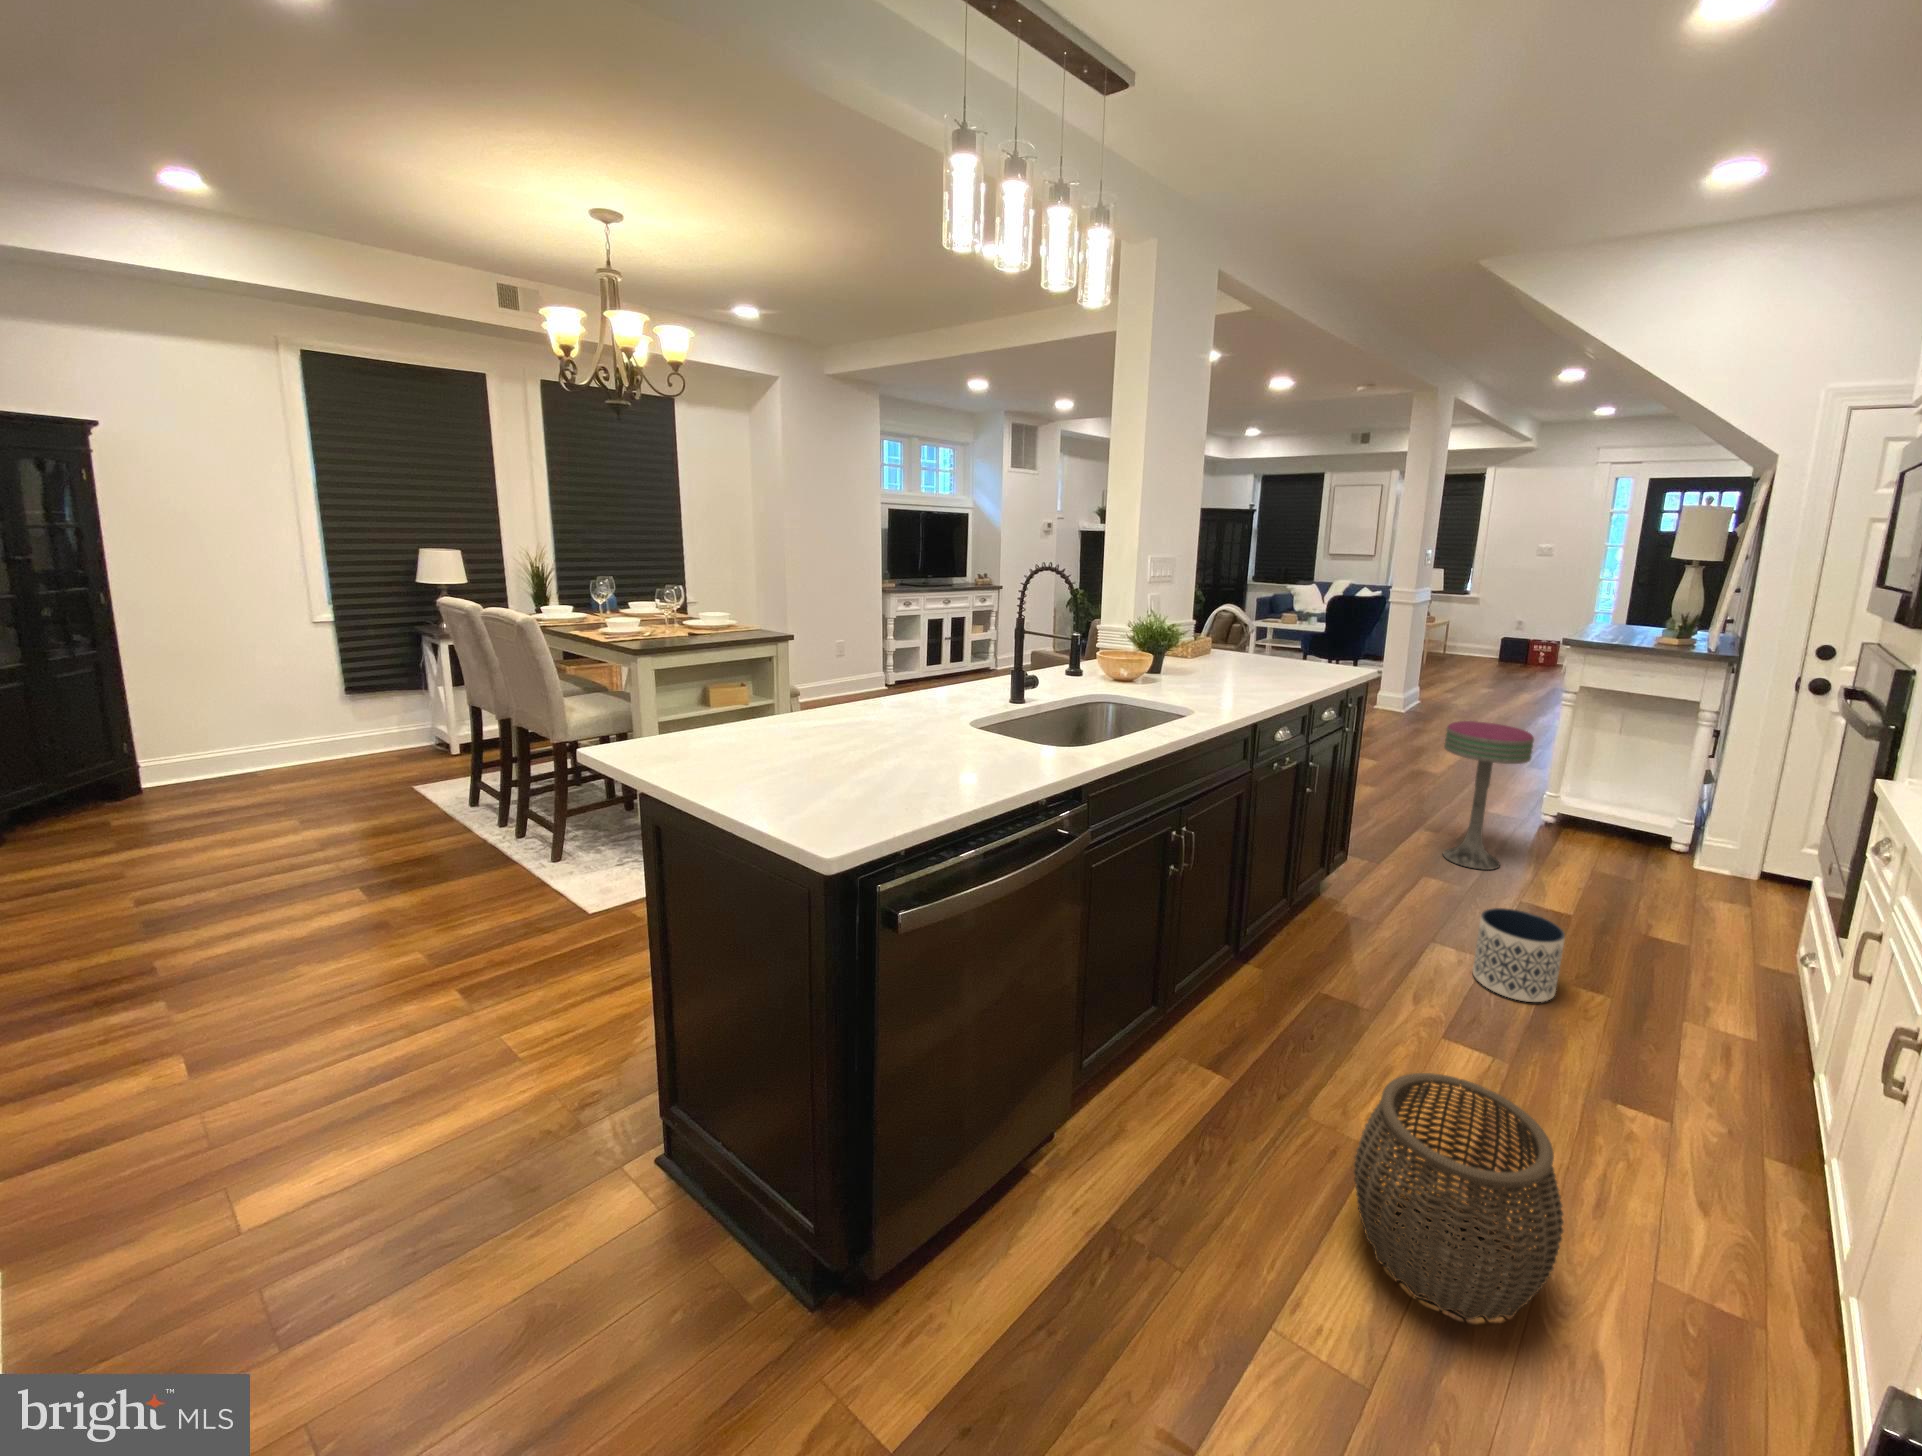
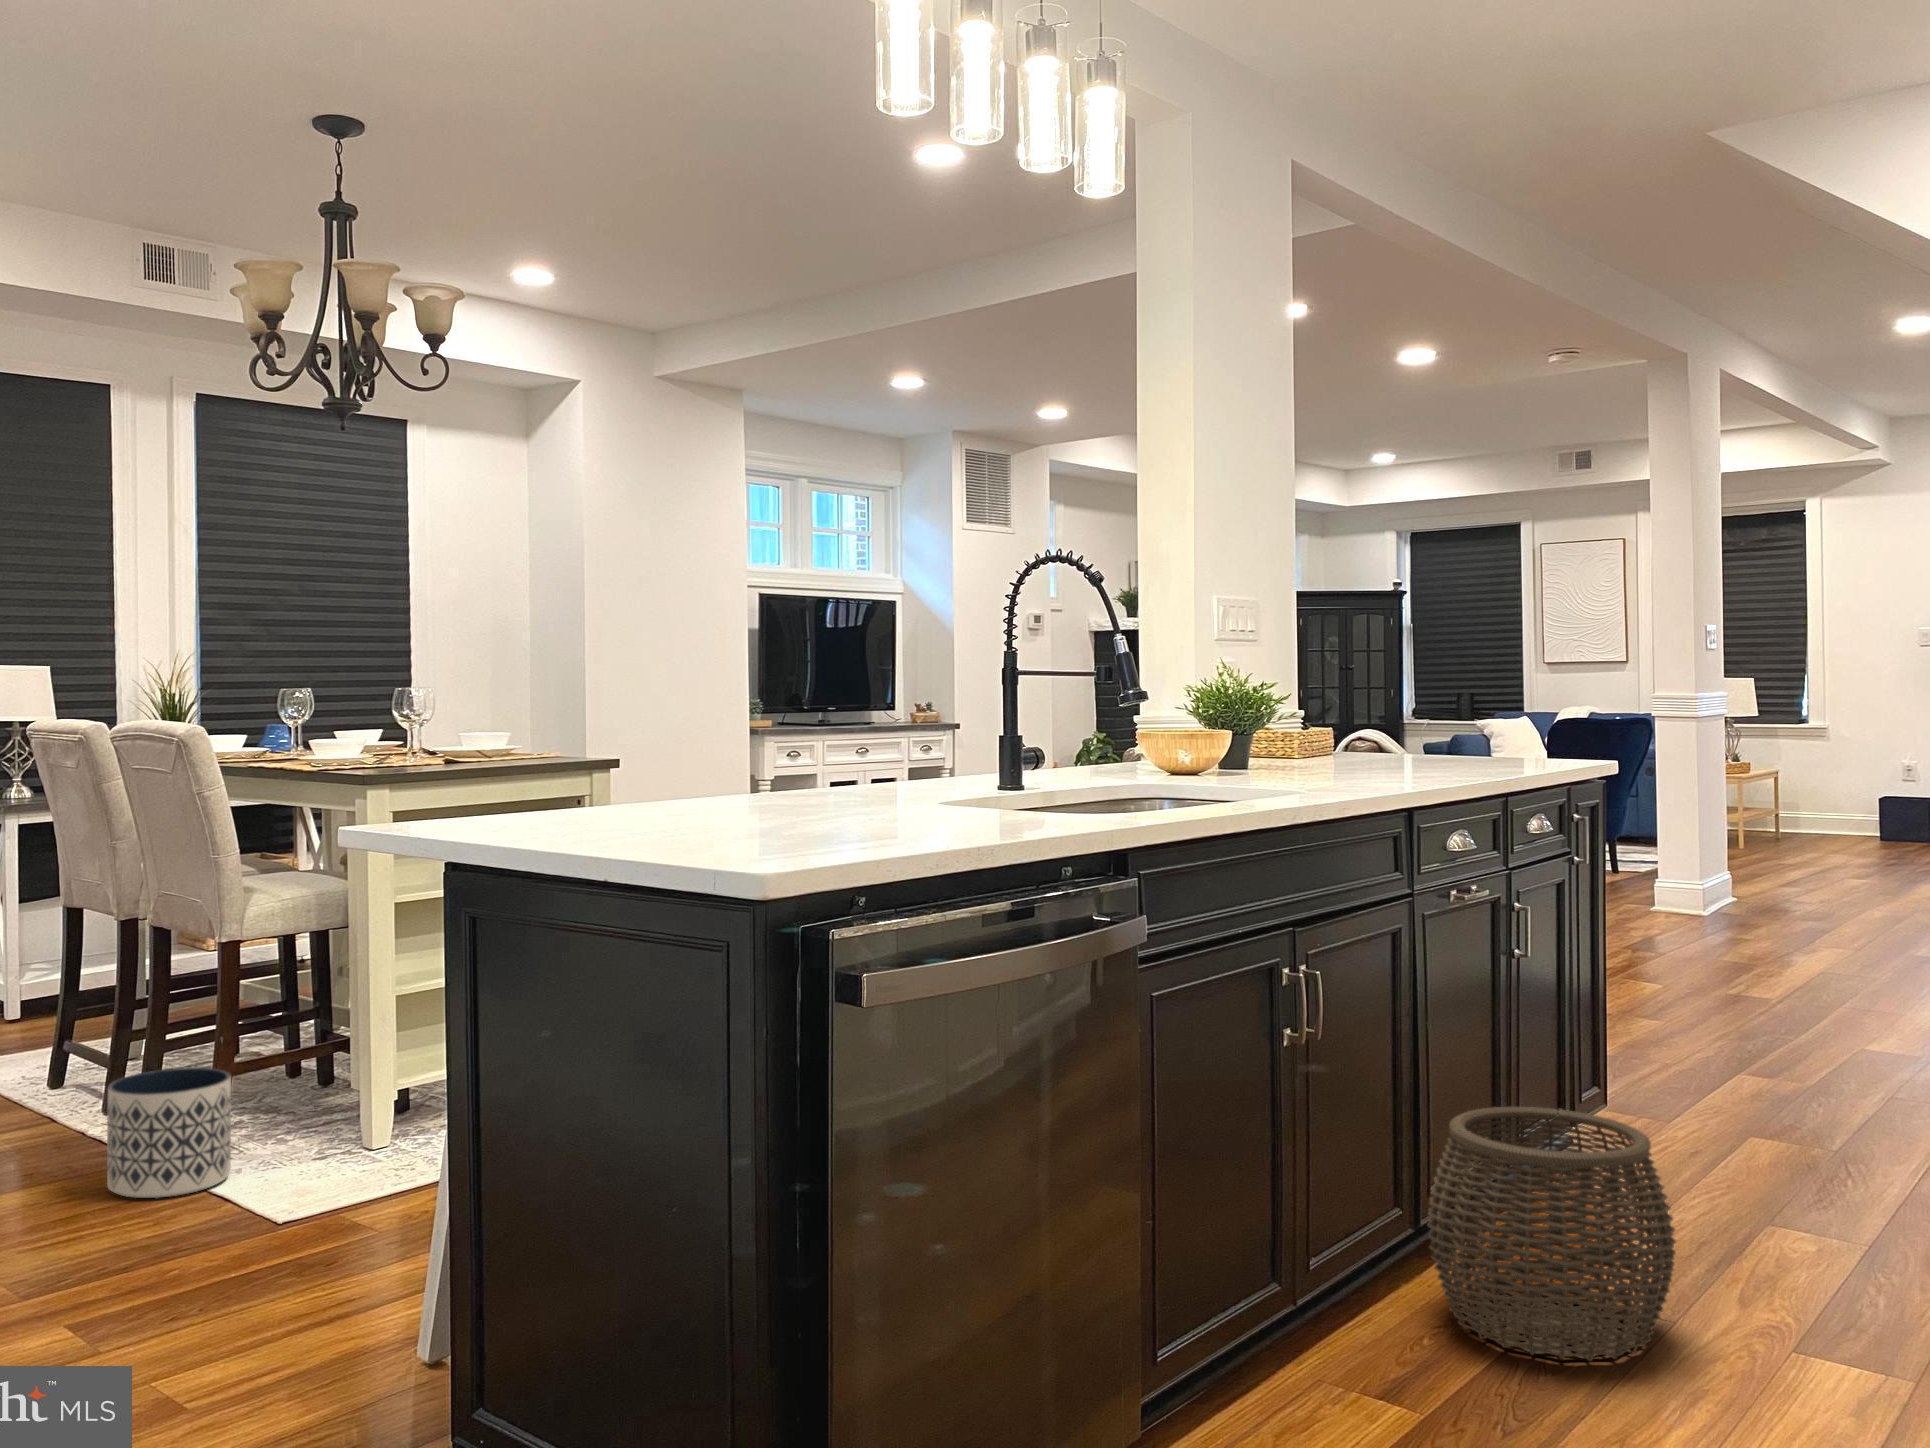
bar stool: present [1443,721,1534,870] -> none [1655,823,1787,1050]
planter: present [1473,908,1565,1002] -> present [107,1068,231,1198]

